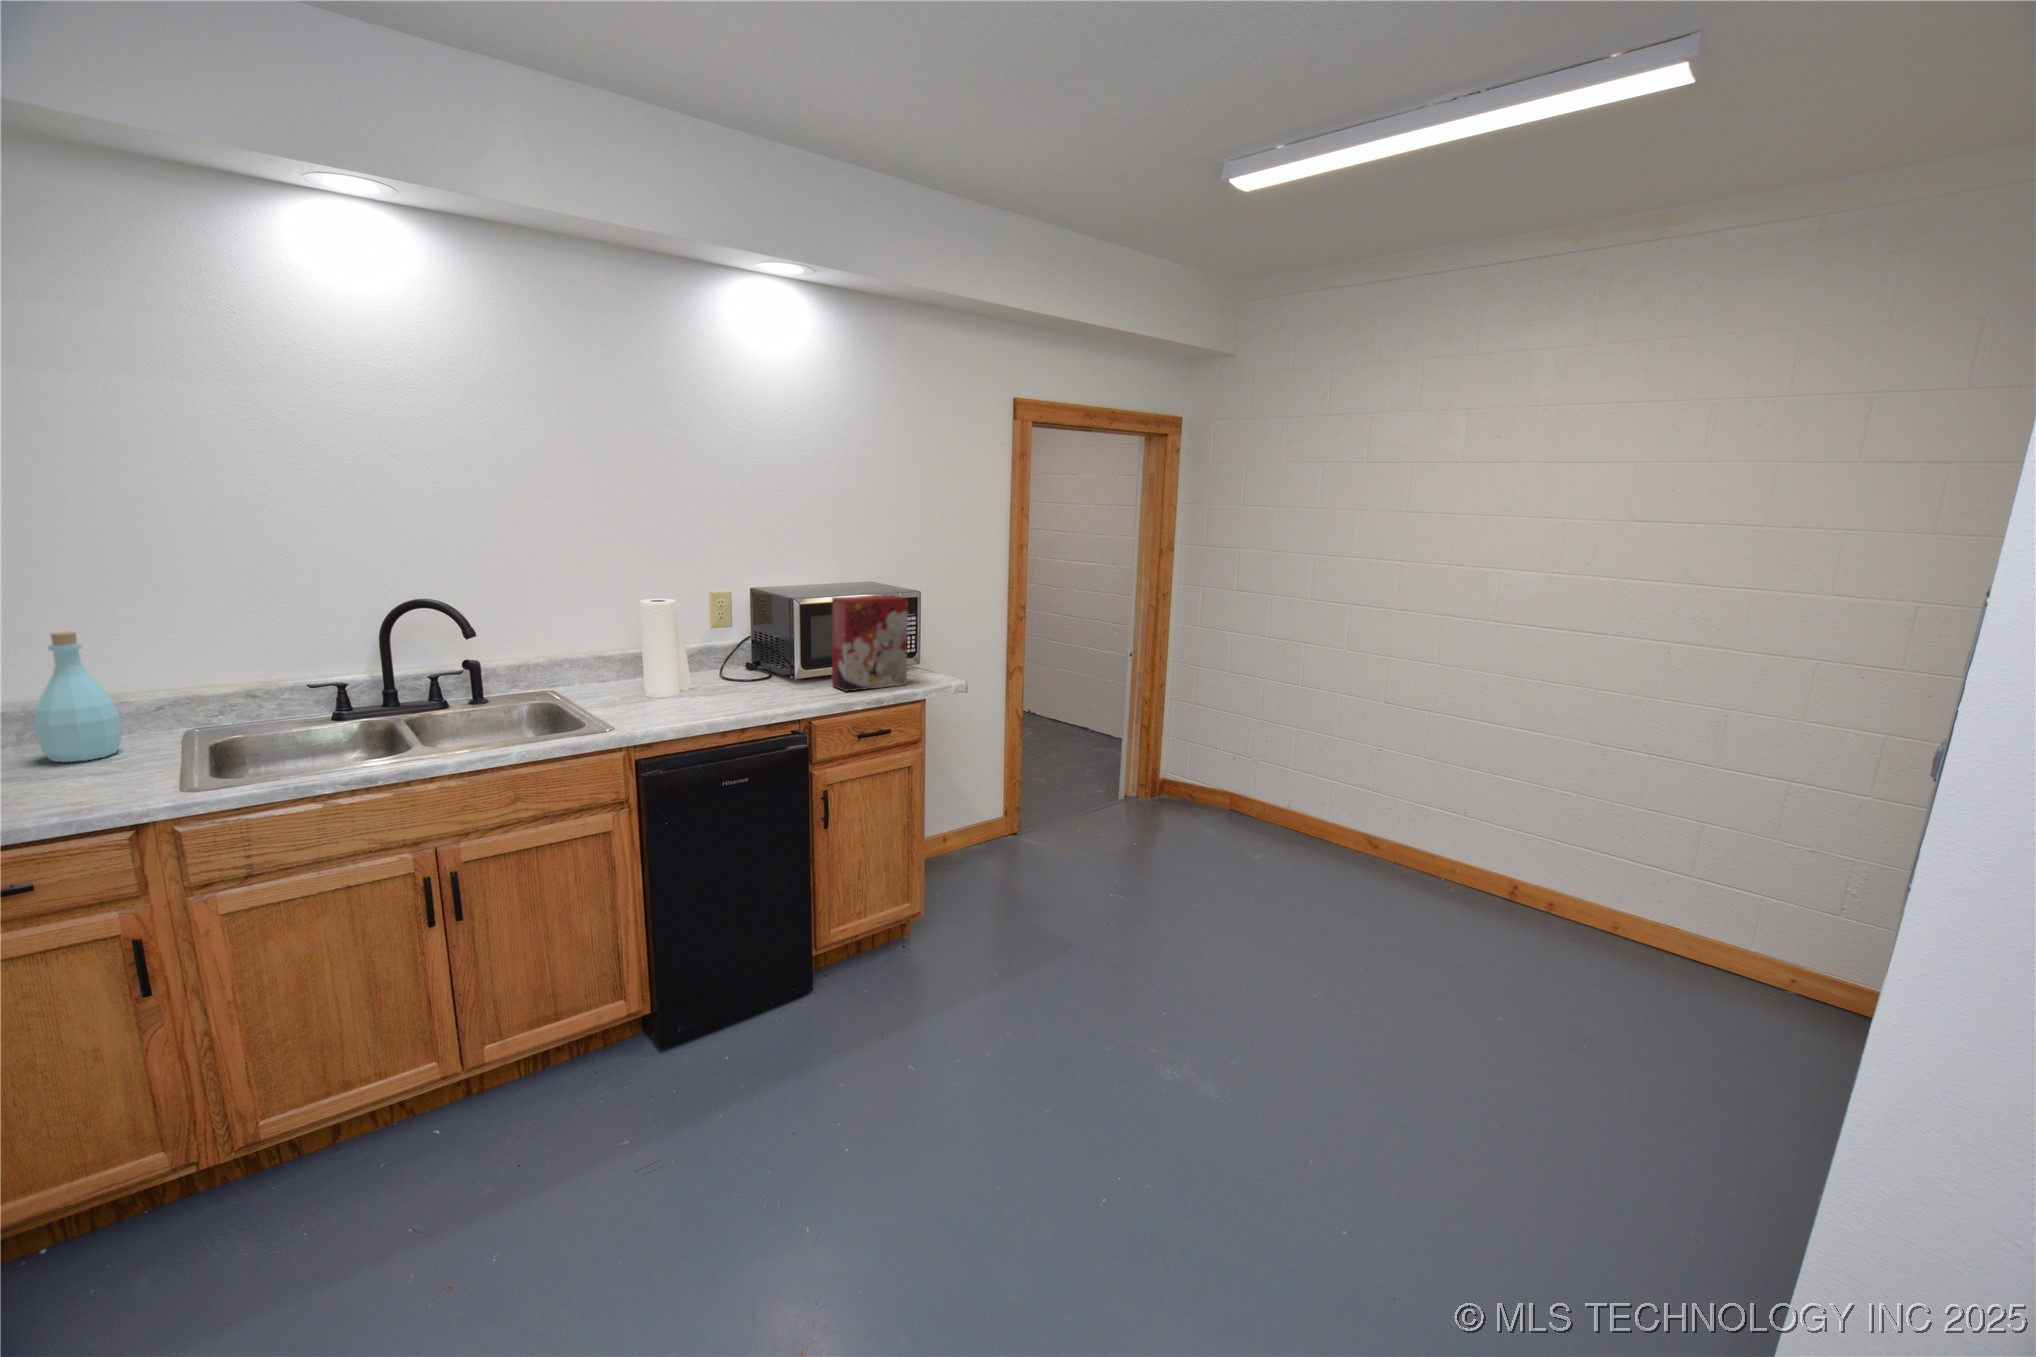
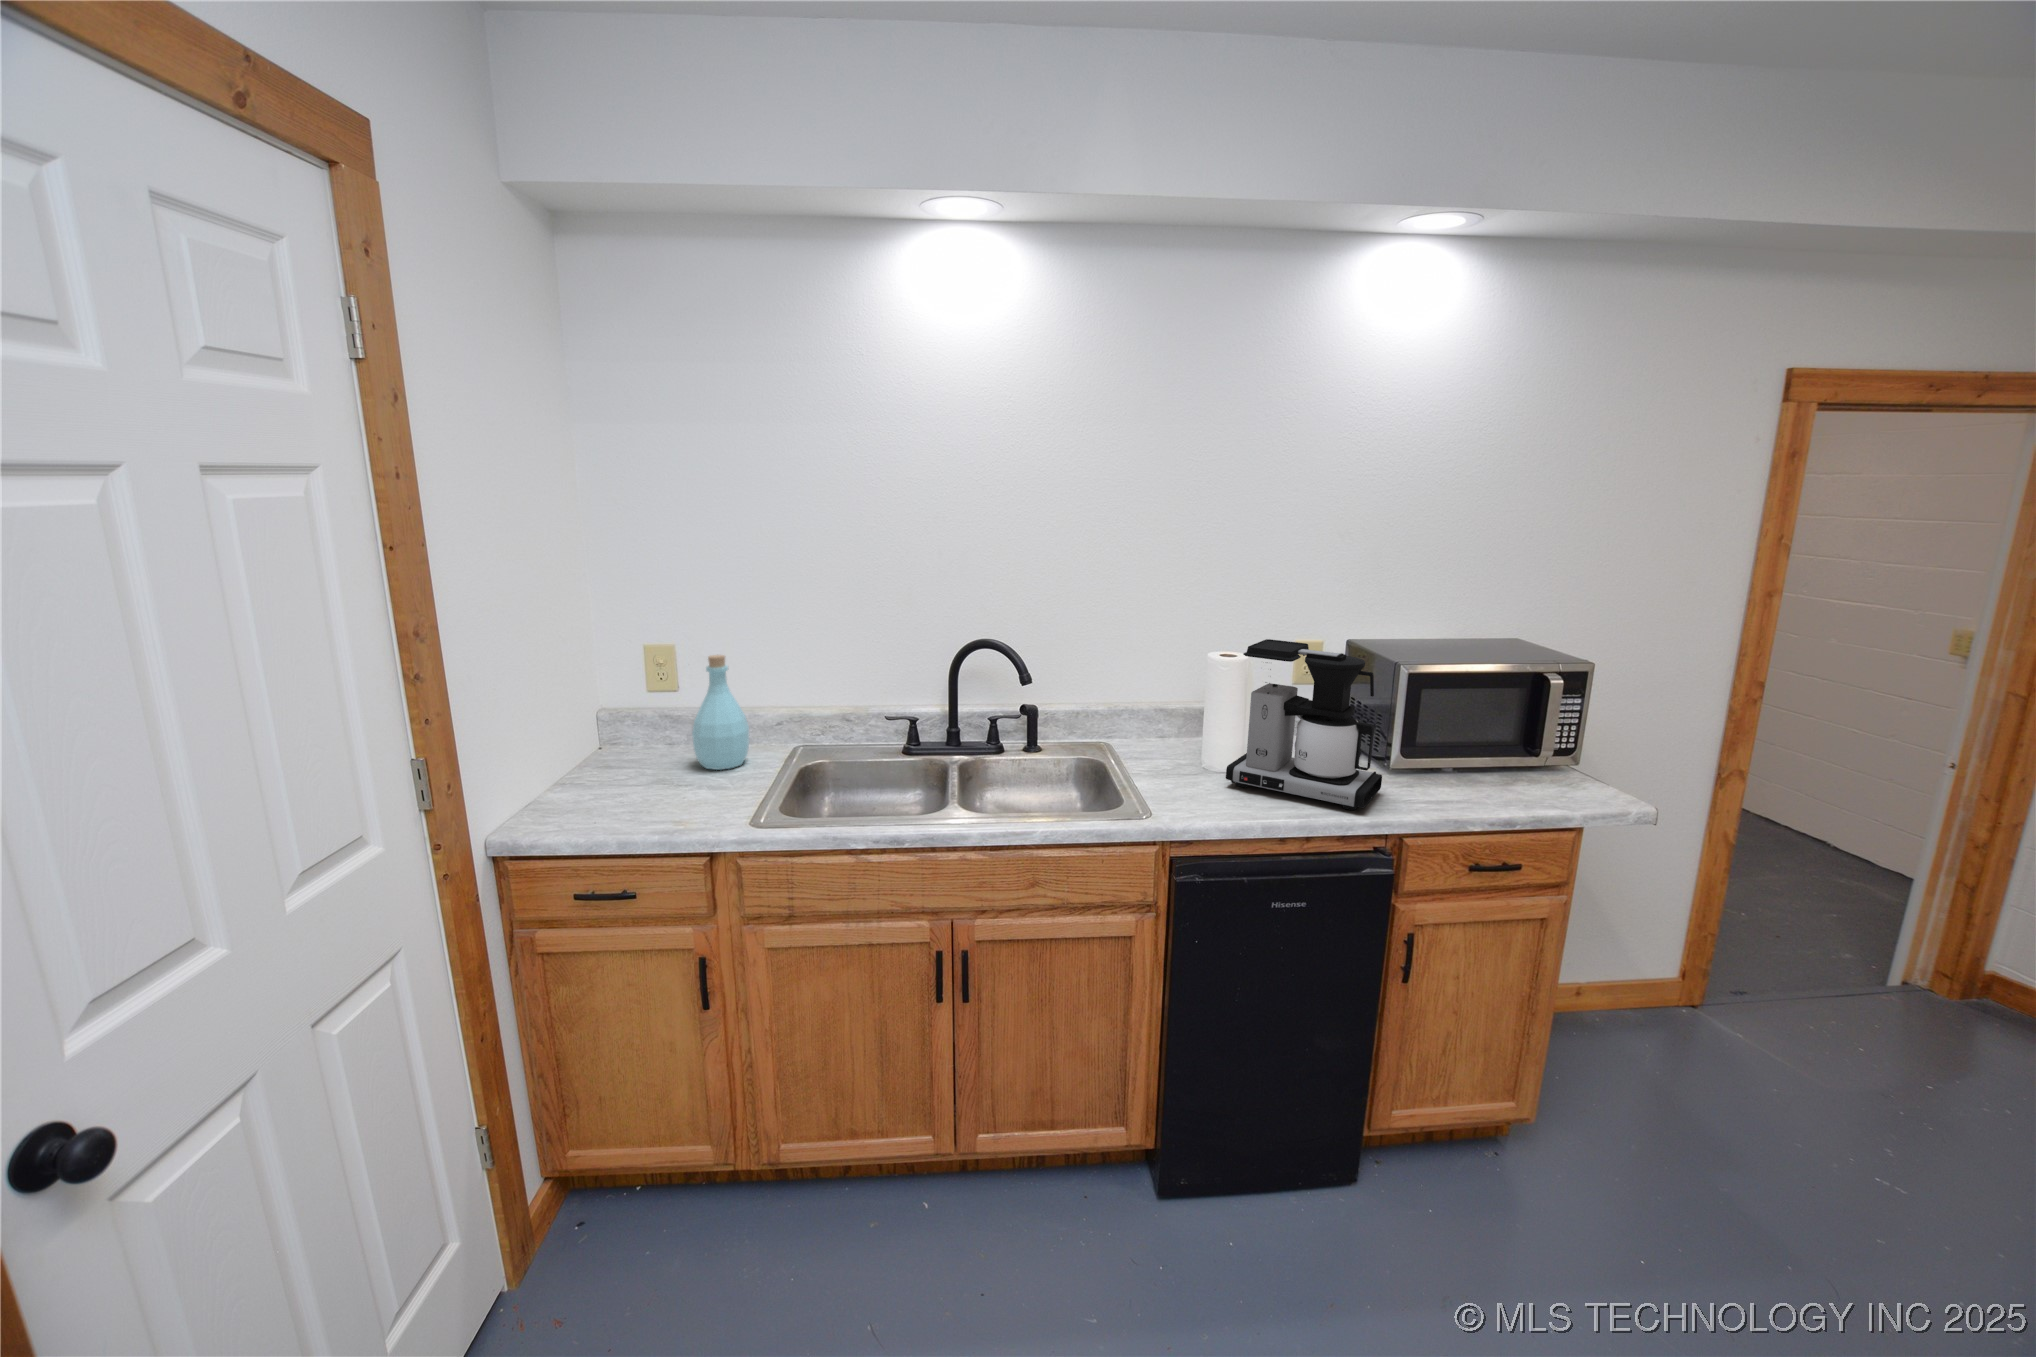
coffee maker: none [672,586,792,706] -> present [1226,639,1382,810]
cereal box: present [832,595,908,691] -> none [1440,666,1578,802]

